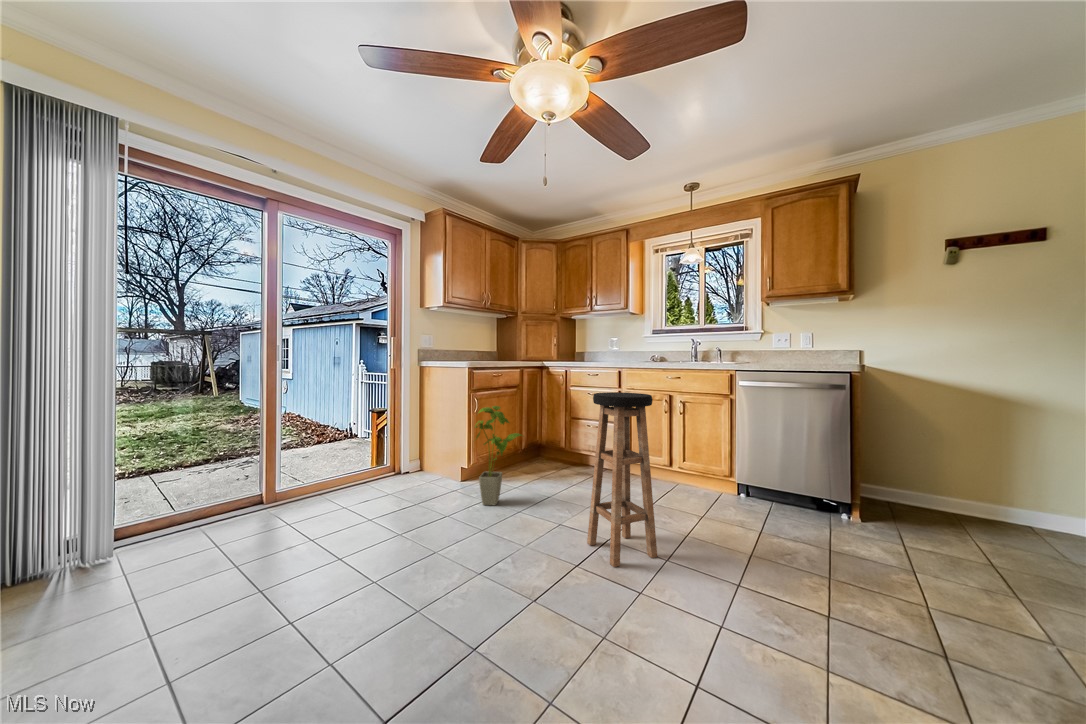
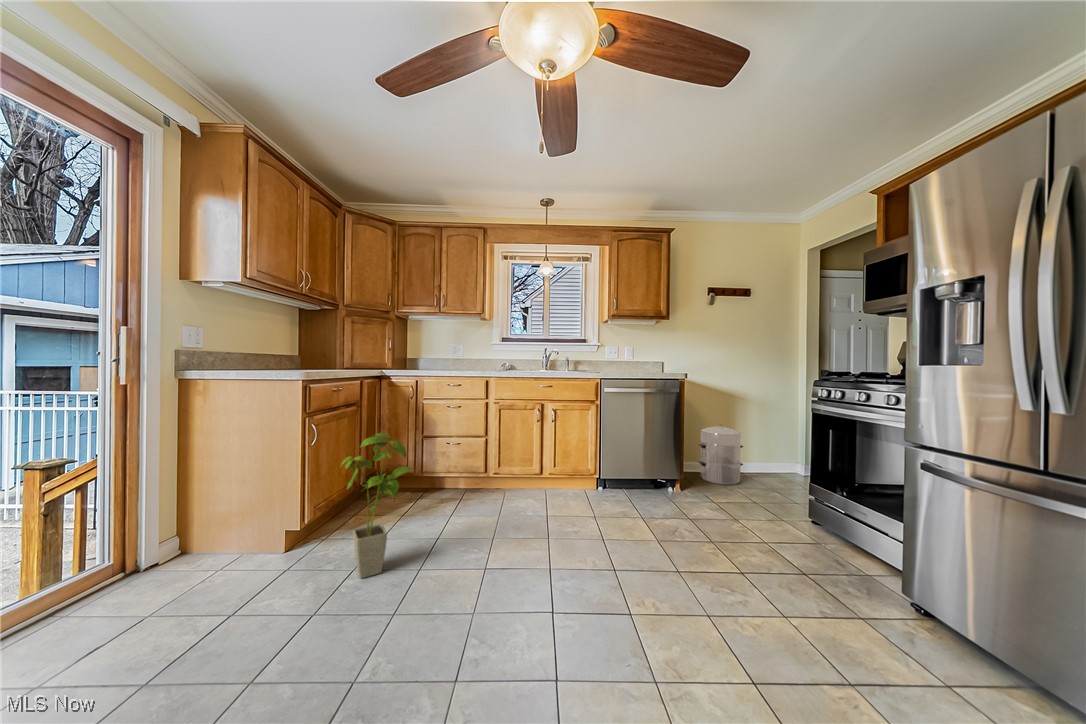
bar stool: present [587,392,657,567] -> none [536,406,608,600]
waste bin: none [915,440,1010,533] -> present [698,424,743,485]

